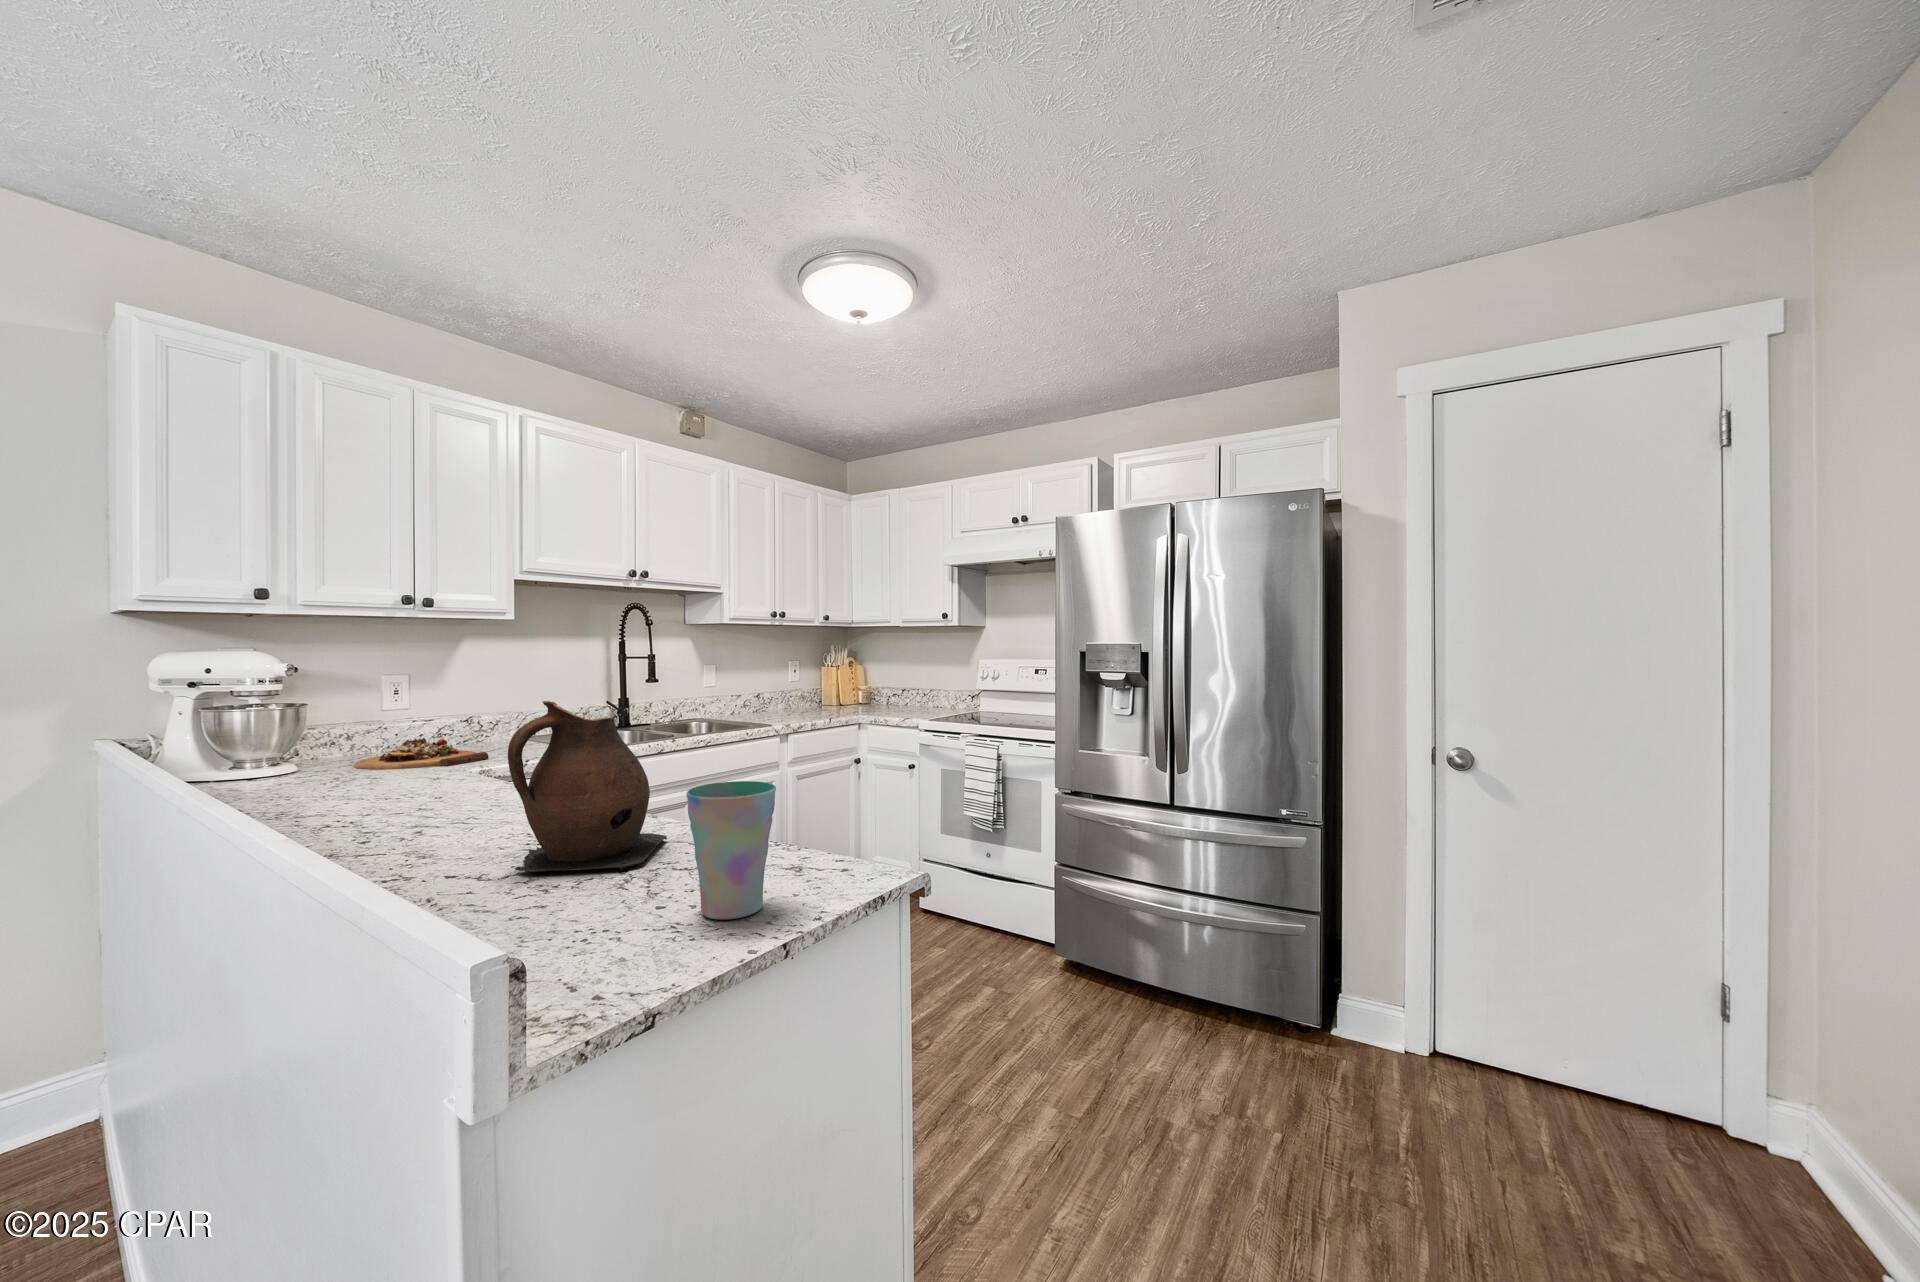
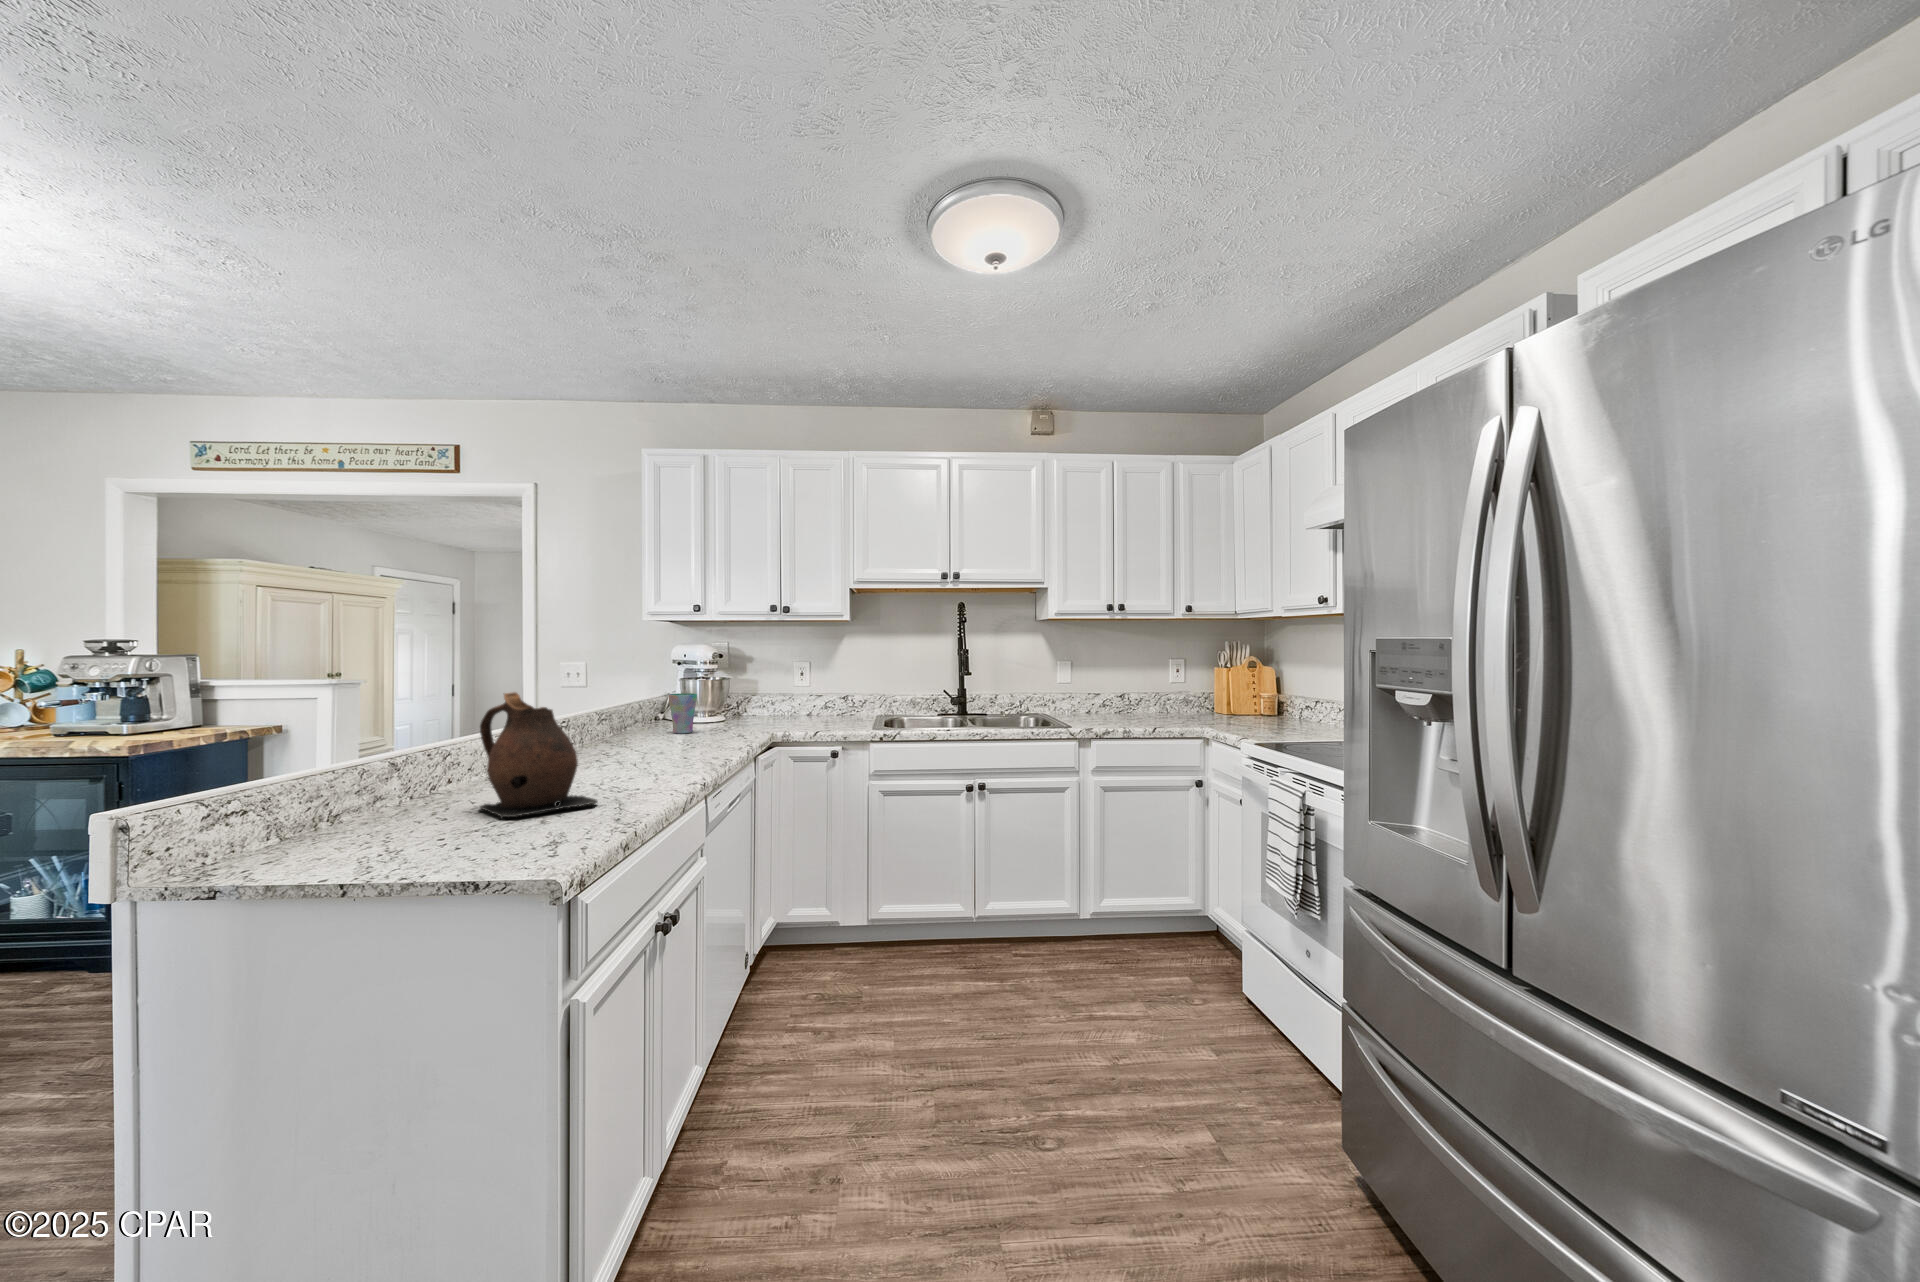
cutting board: present [354,738,489,770] -> none [729,710,807,733]
cup: present [686,781,776,920] -> present [669,693,697,733]

